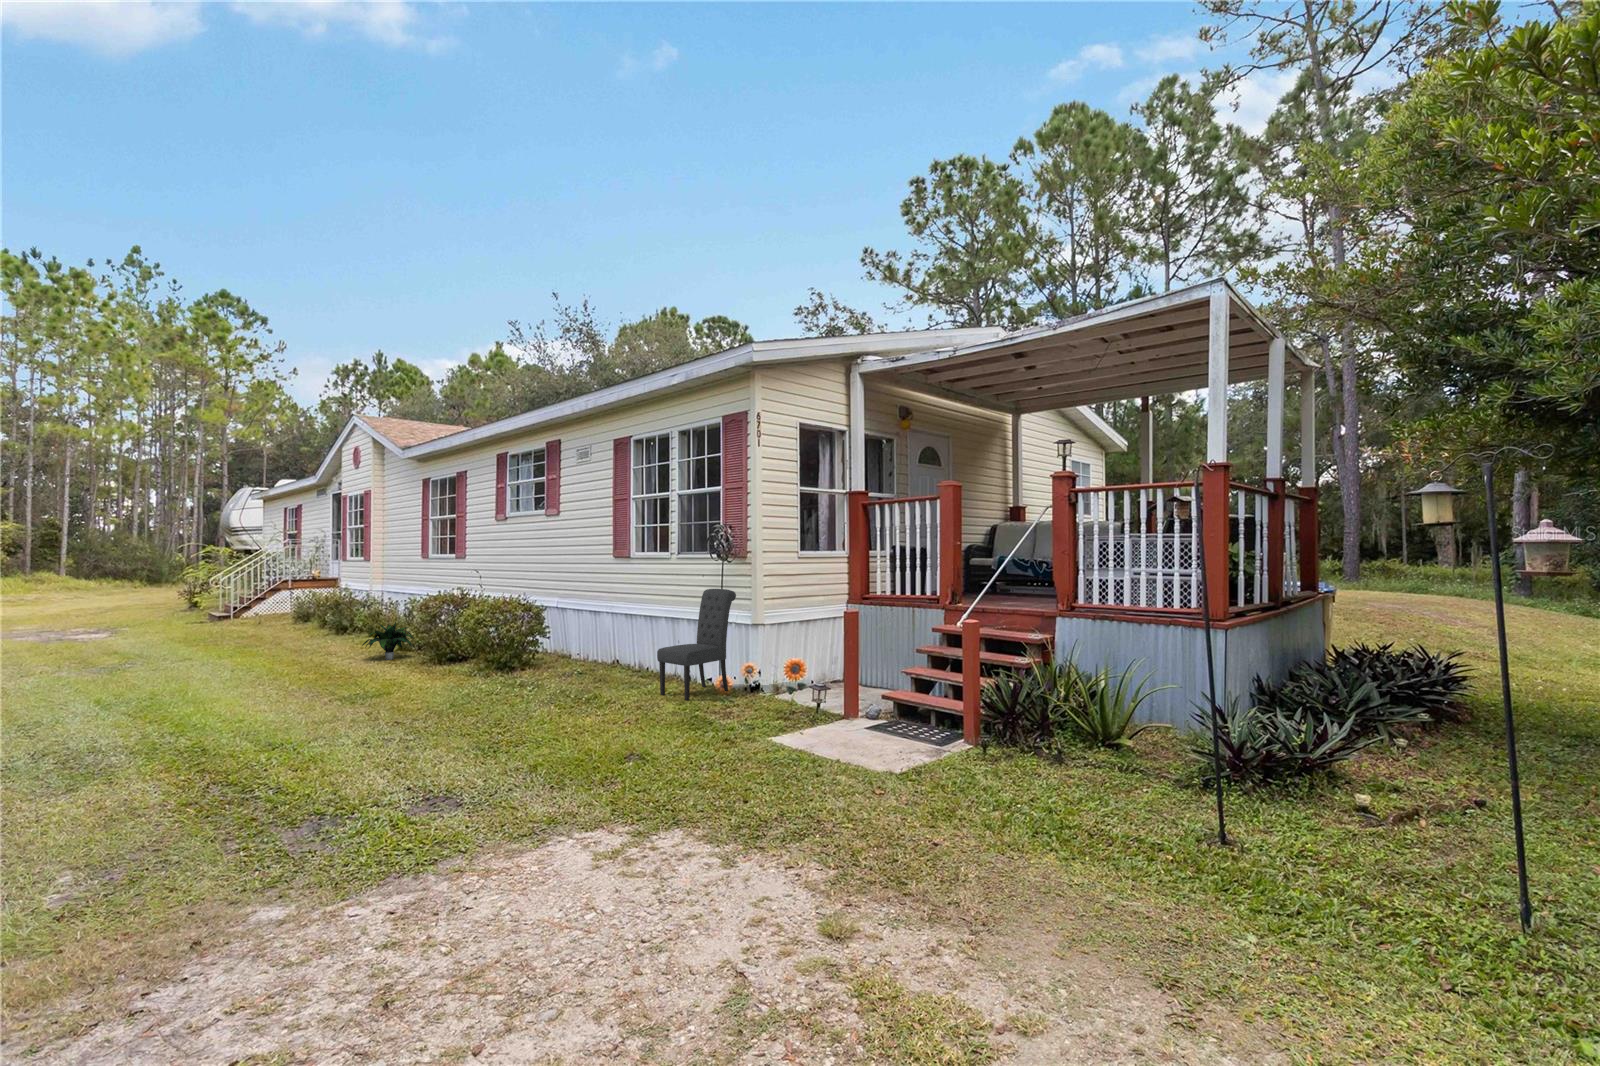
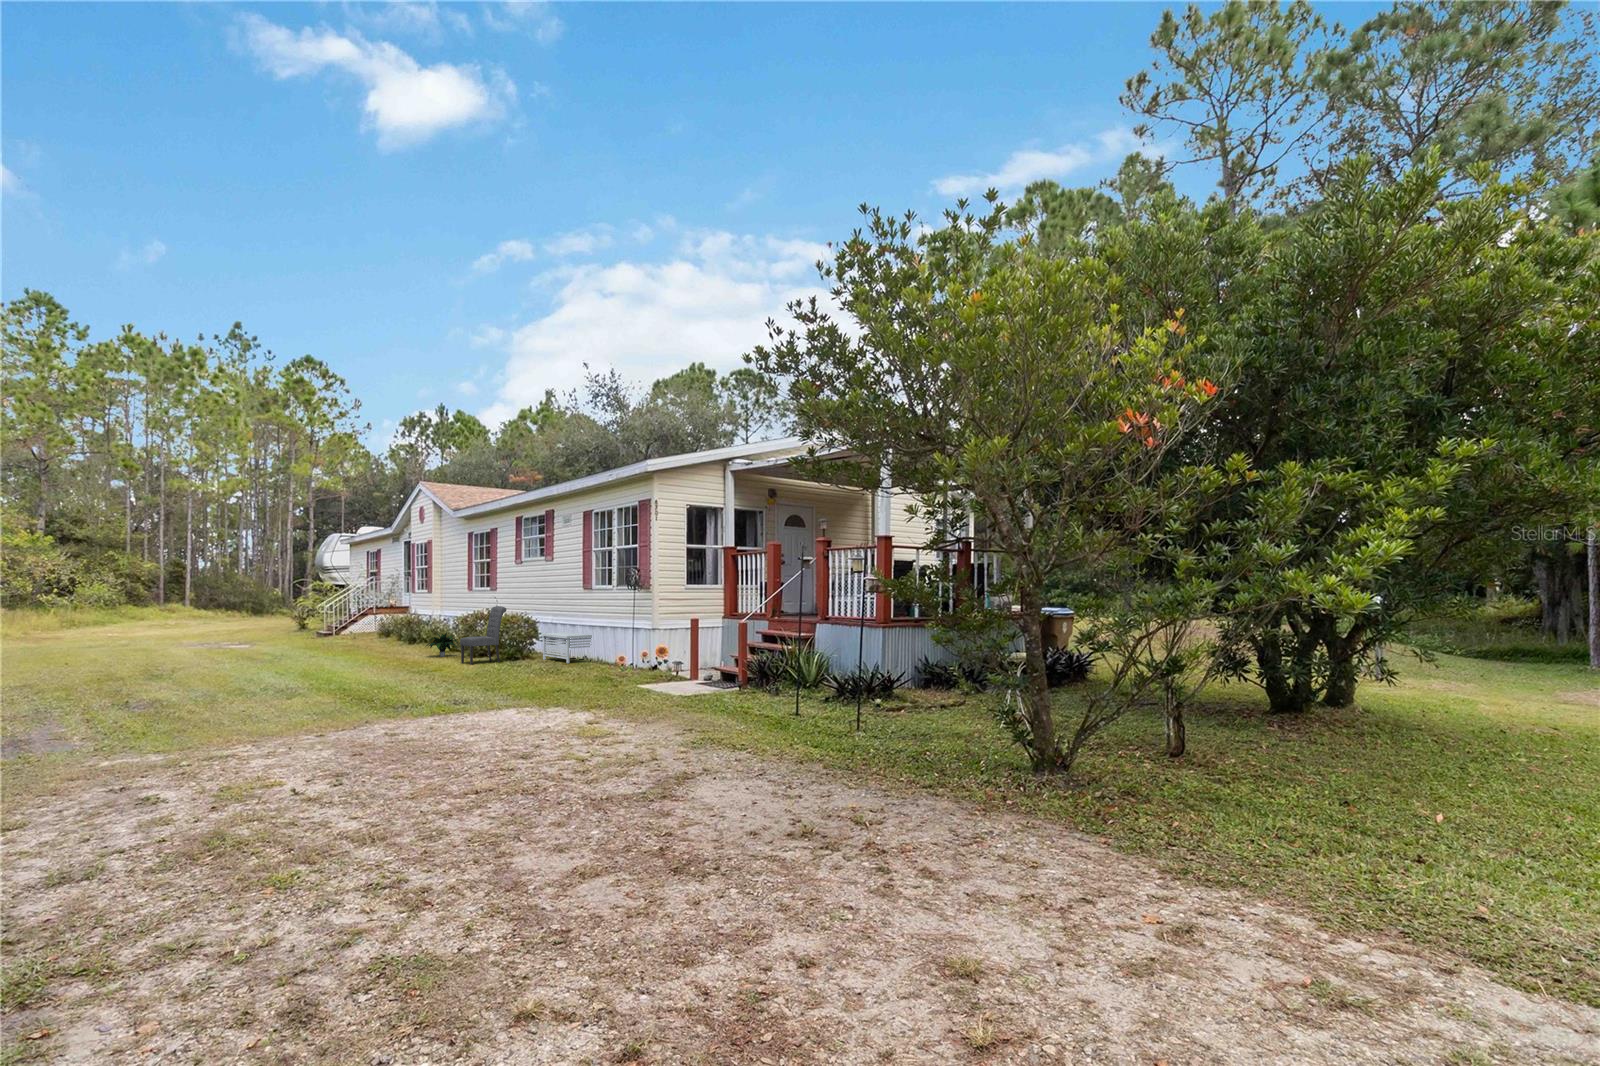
chair: present [657,589,736,700] -> present [460,606,507,665]
storage bench: none [547,621,638,674] -> present [541,632,592,663]

